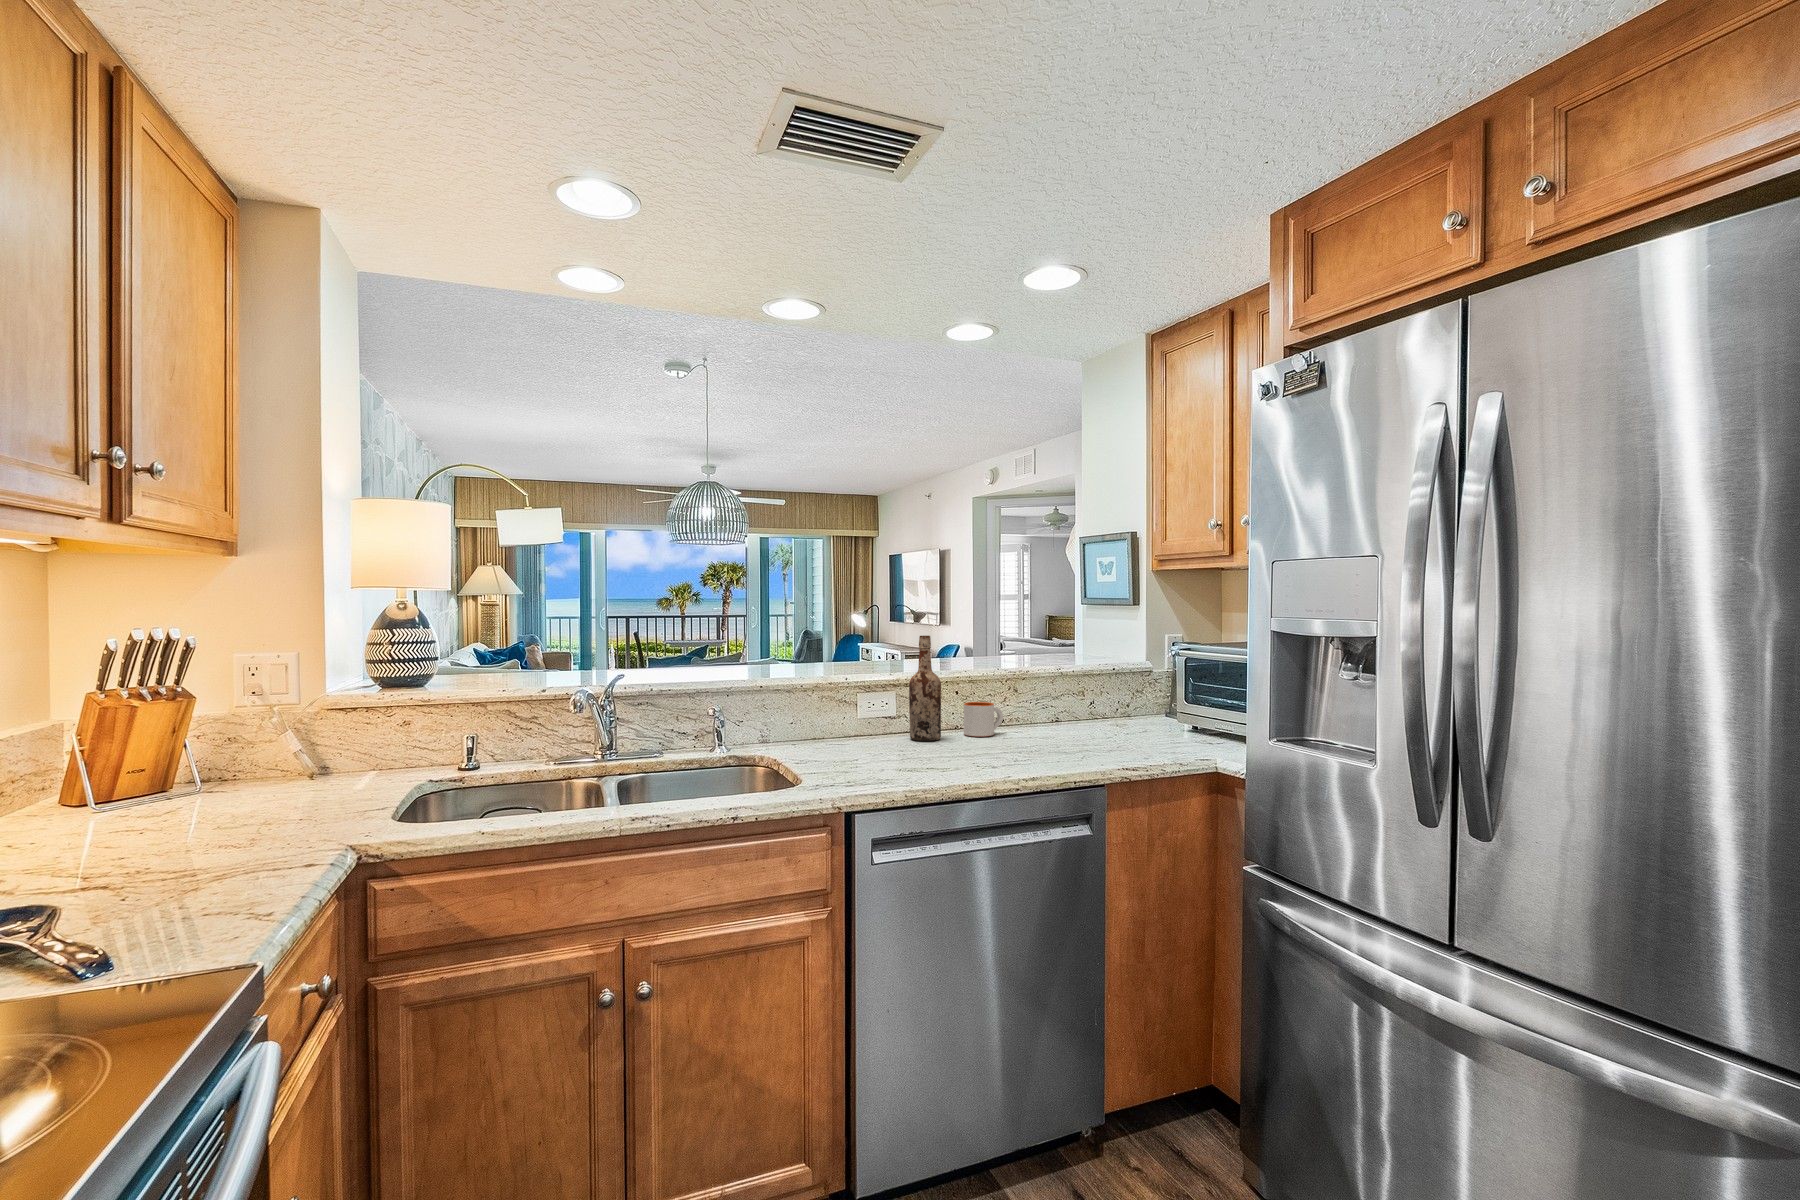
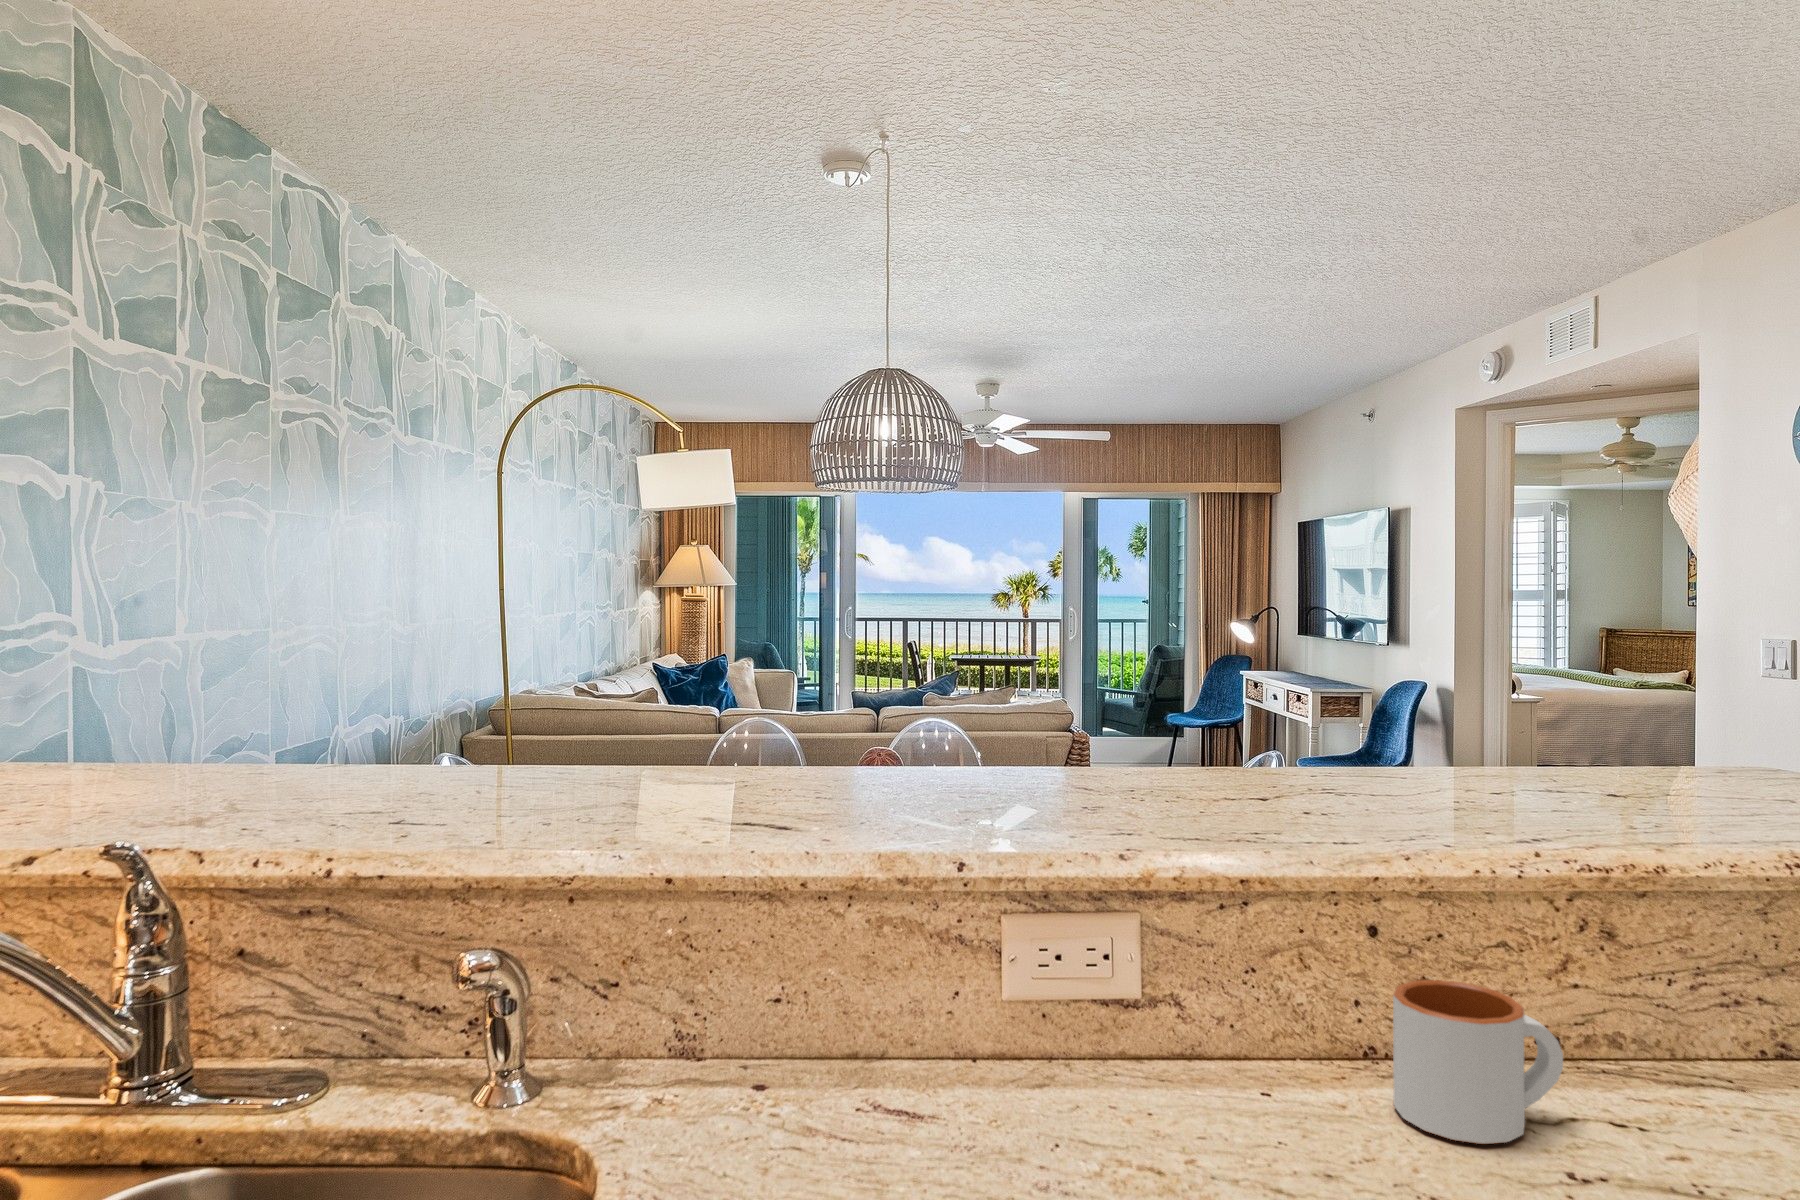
wine bottle: present [909,636,941,741] -> none [1170,733,1295,1145]

